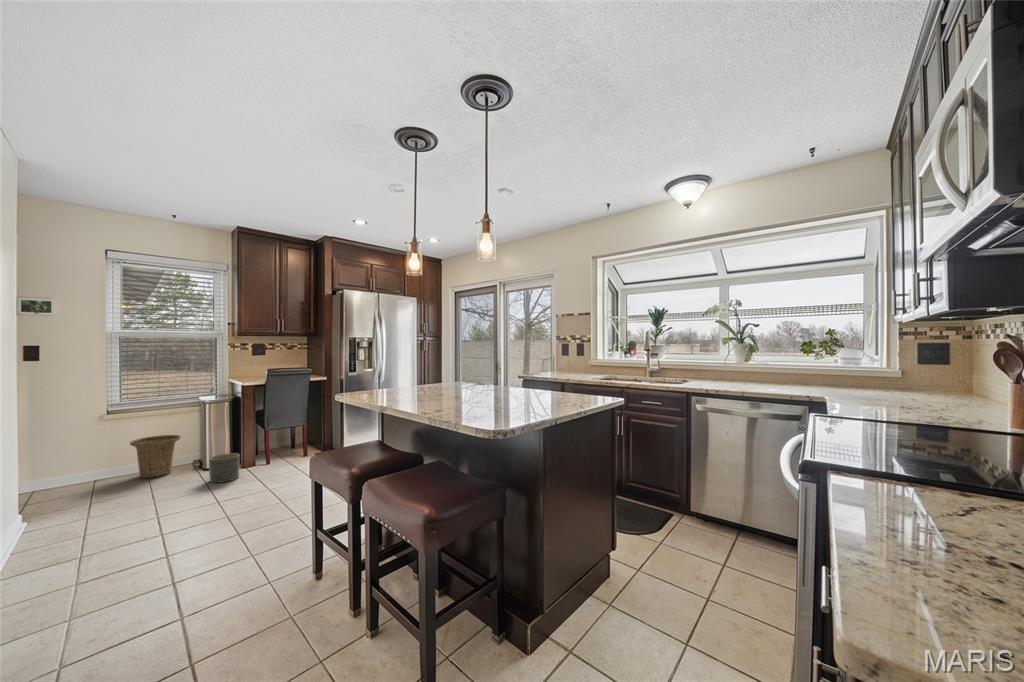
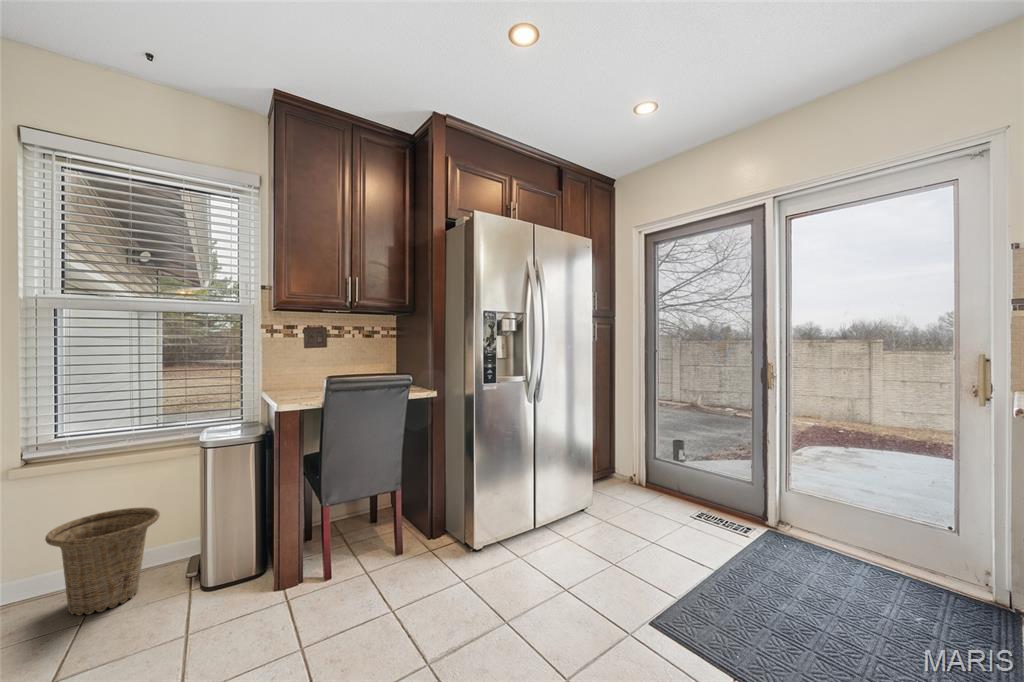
planter: present [209,453,240,483] -> none [194,567,265,656]

